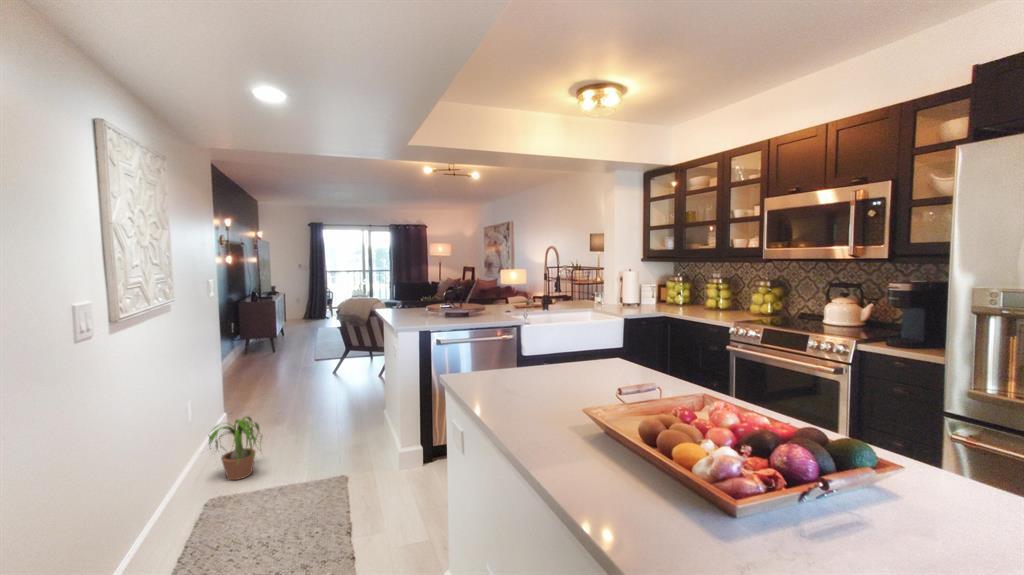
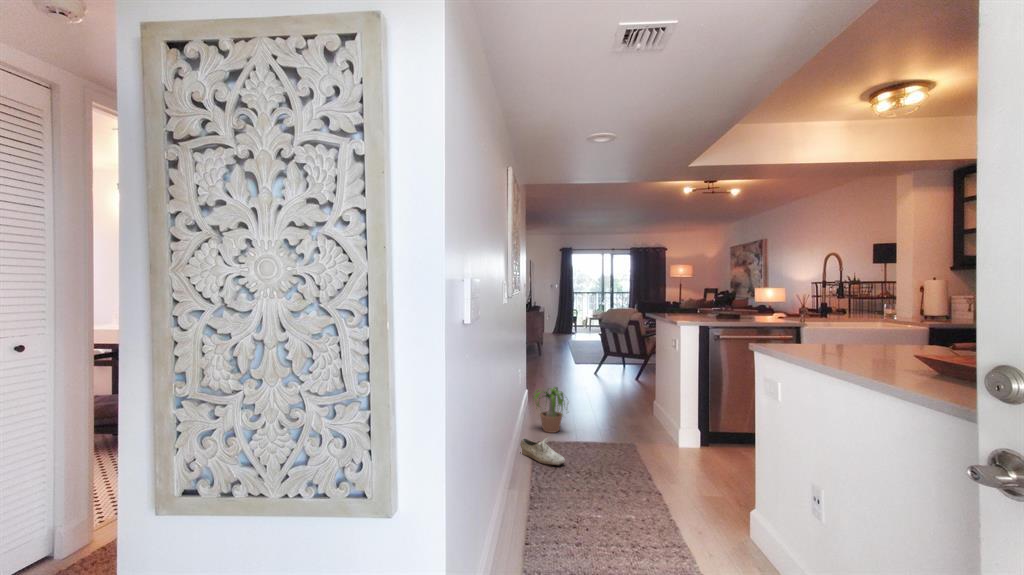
shoe: none [169,501,235,549] -> present [520,438,565,466]

